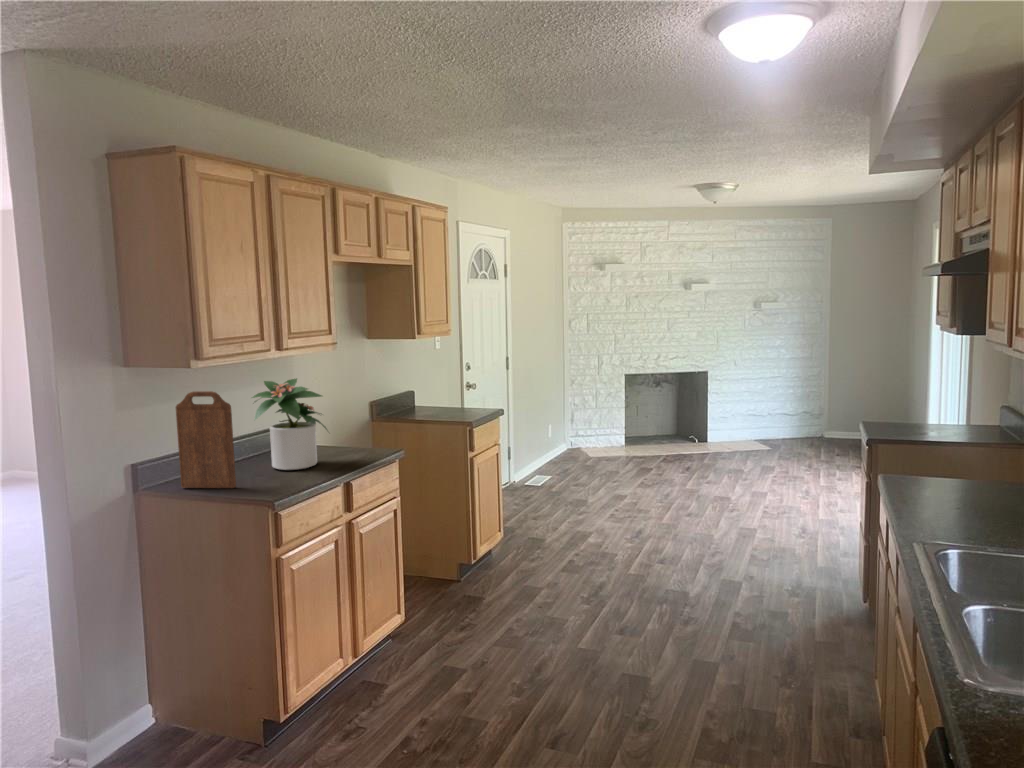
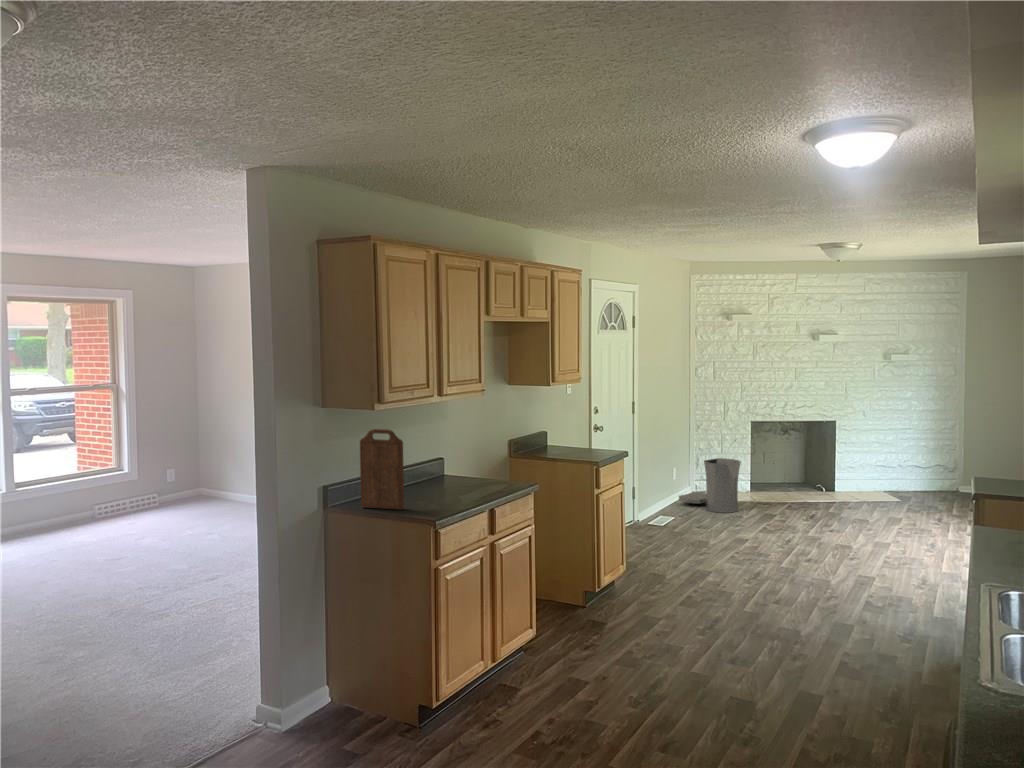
potted plant: present [252,378,328,470] -> none [416,420,480,497]
trash can: none [556,413,618,469] -> present [679,458,741,513]

